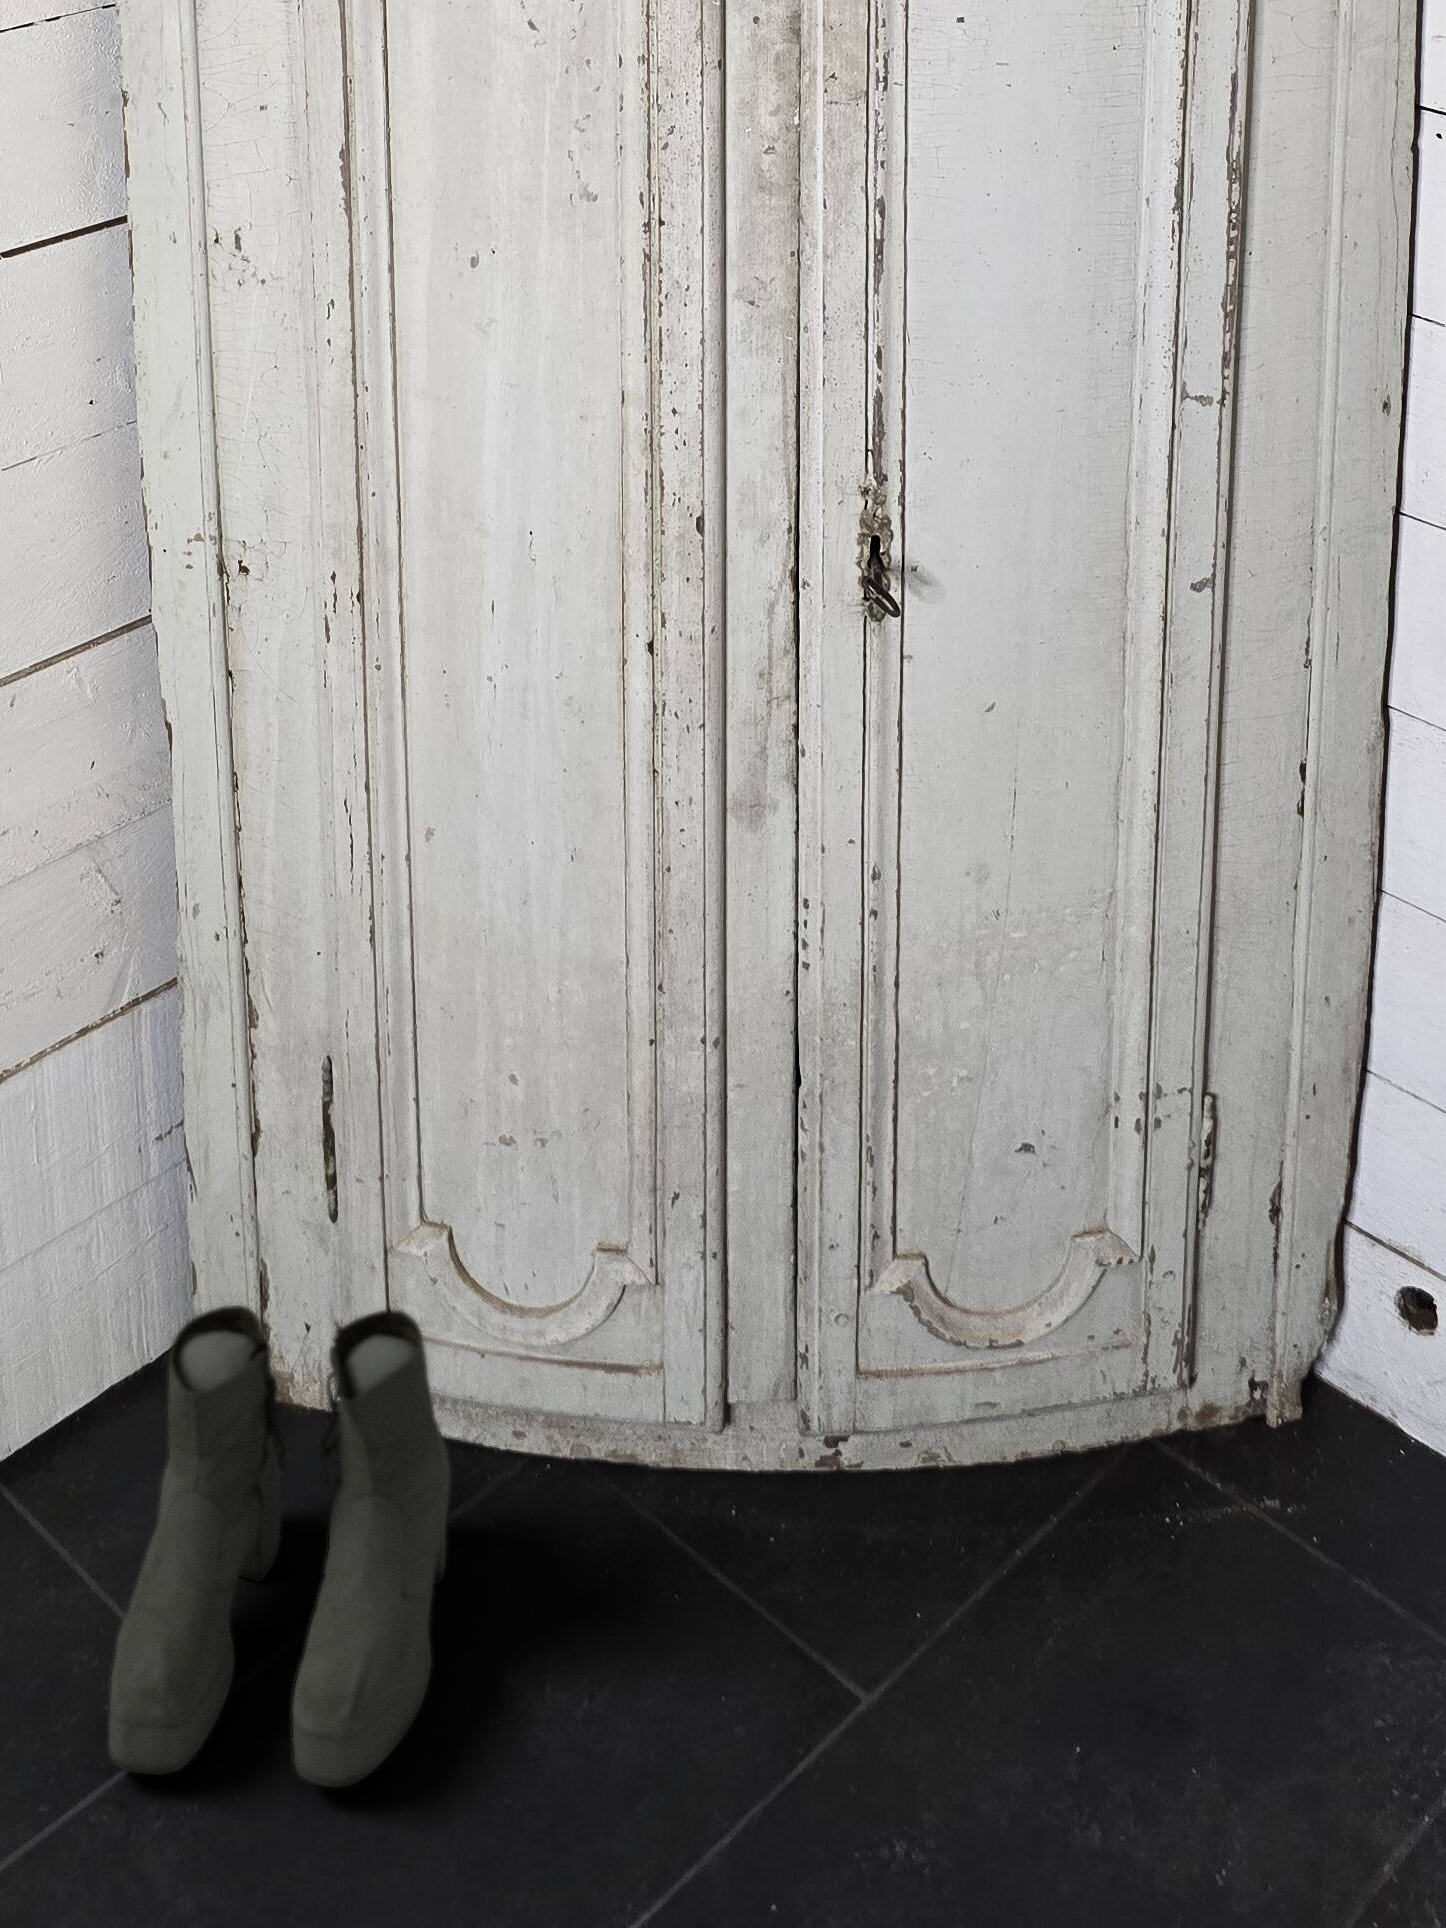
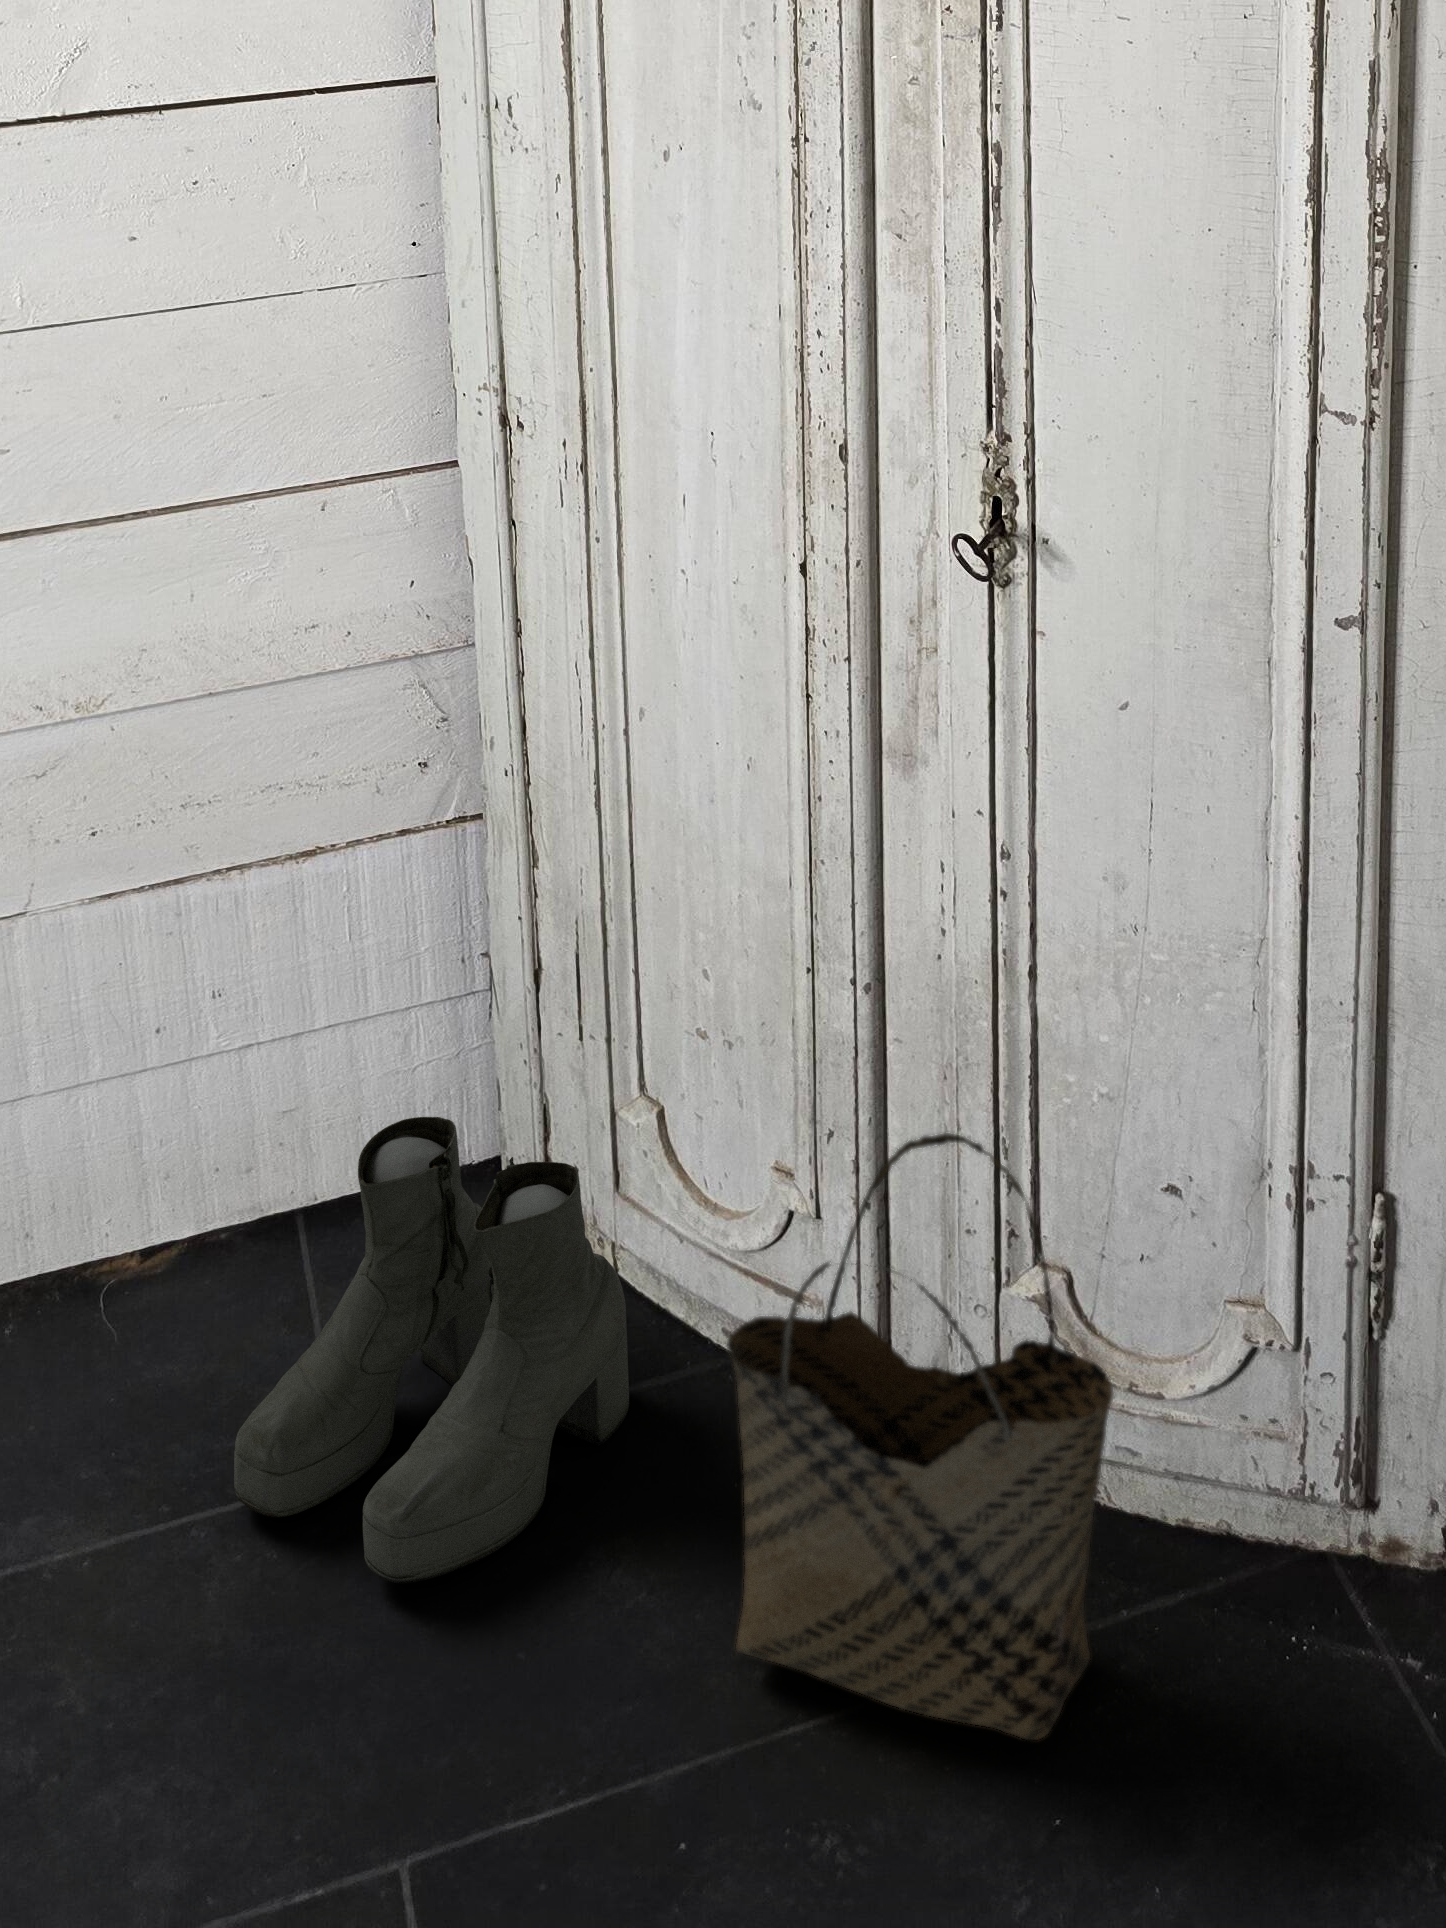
woven basket: none [681,1154,1052,1720] -> present [727,1133,1113,1740]

